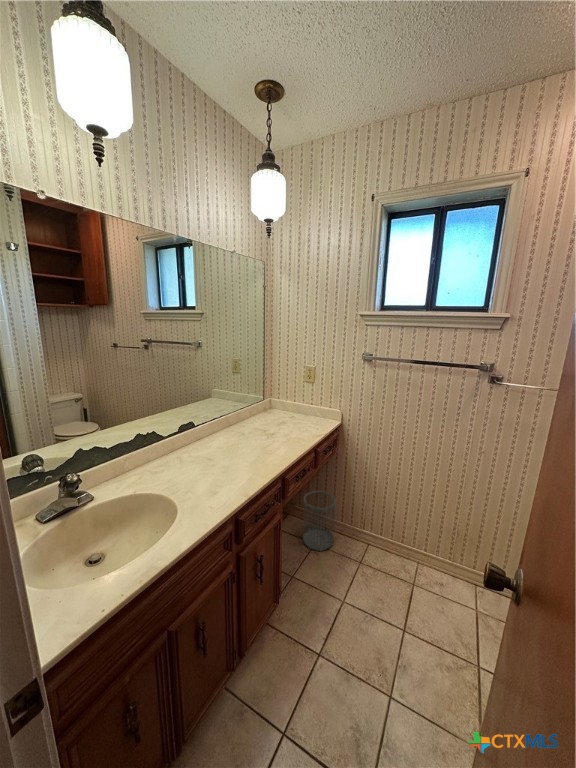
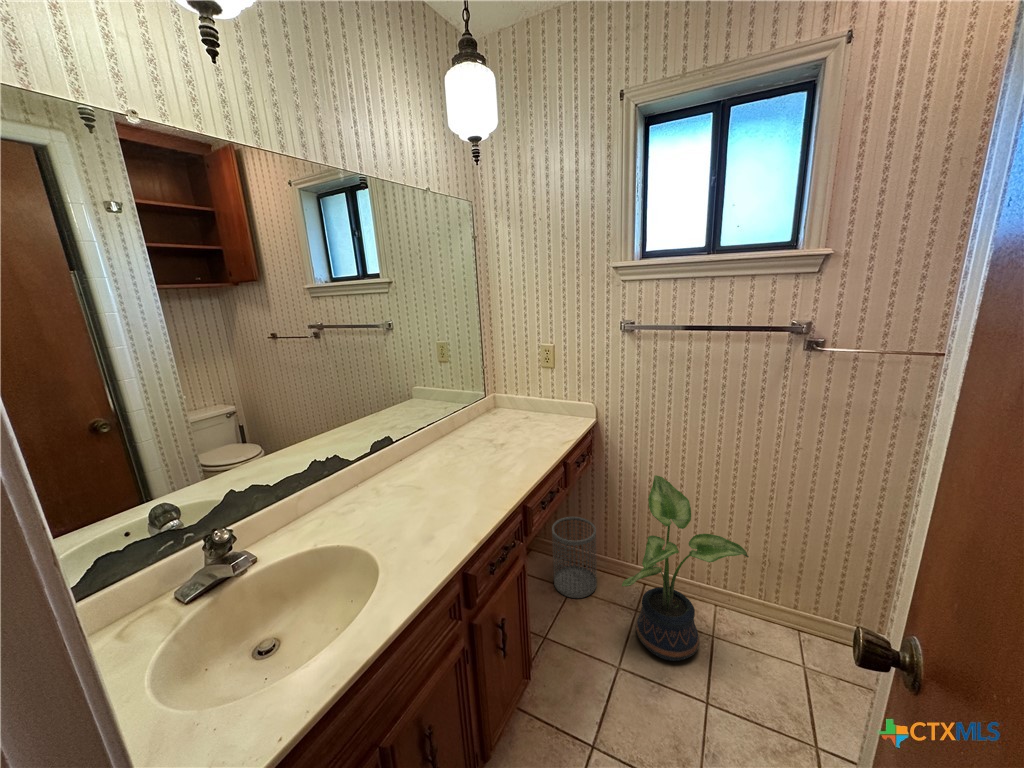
potted plant: none [350,465,441,600] -> present [622,475,749,661]

